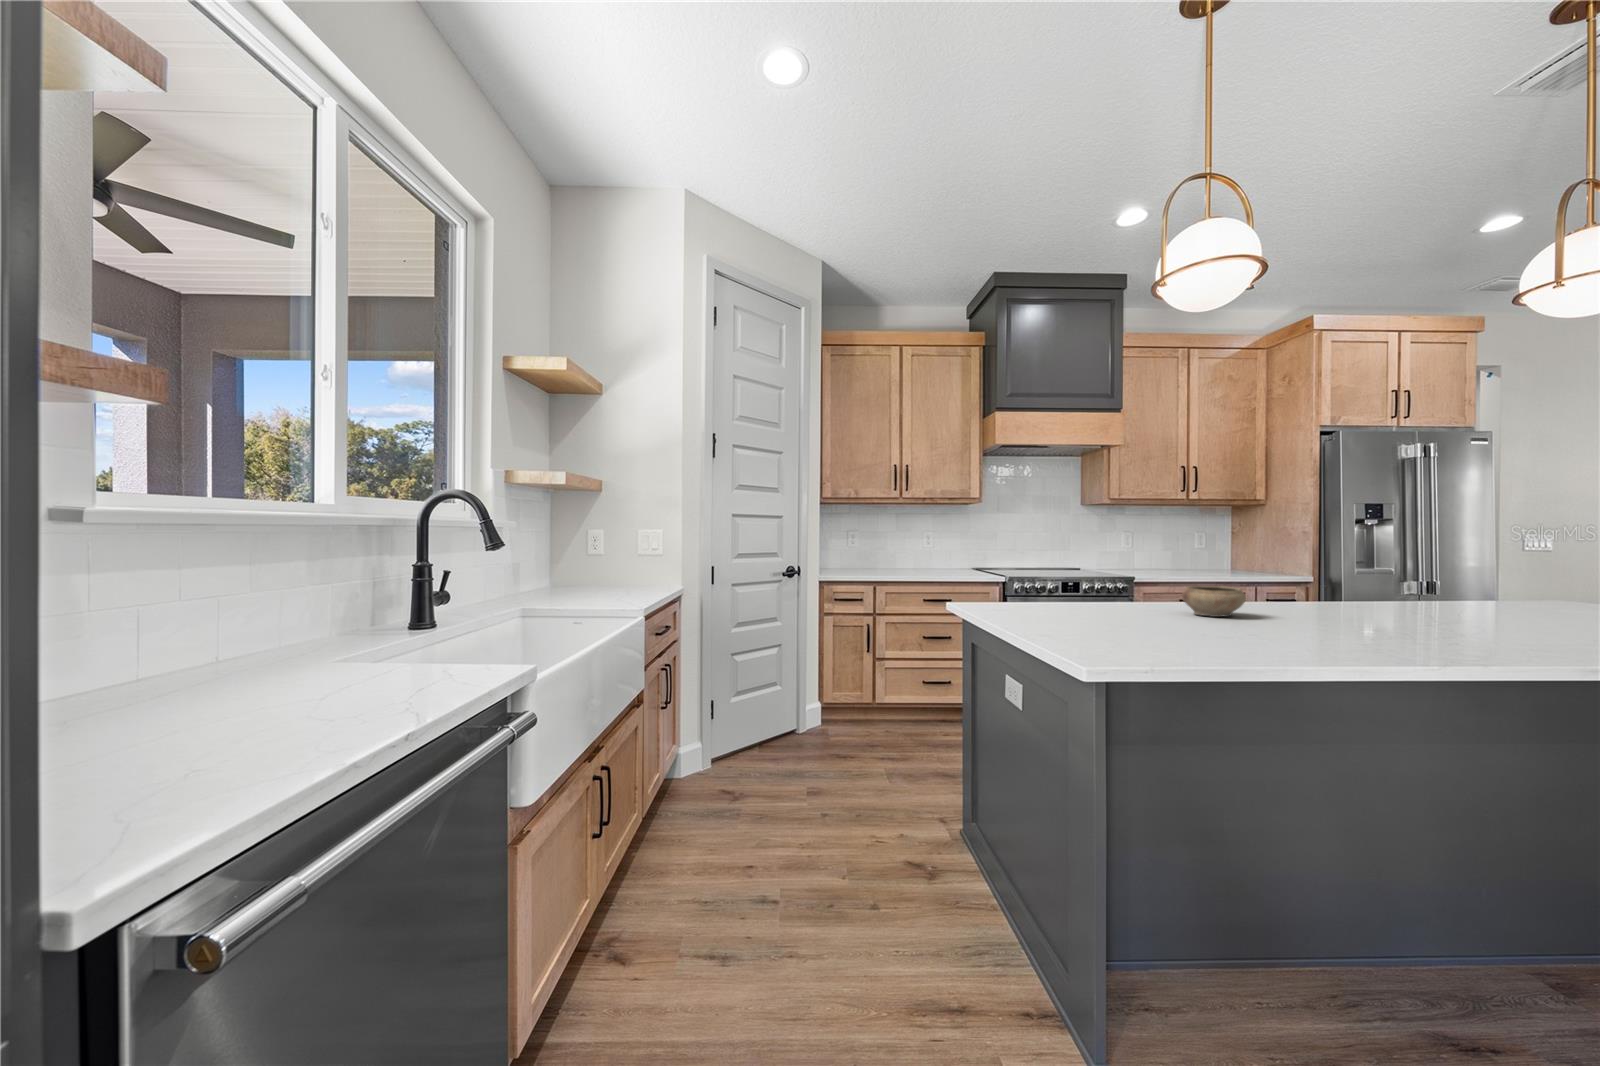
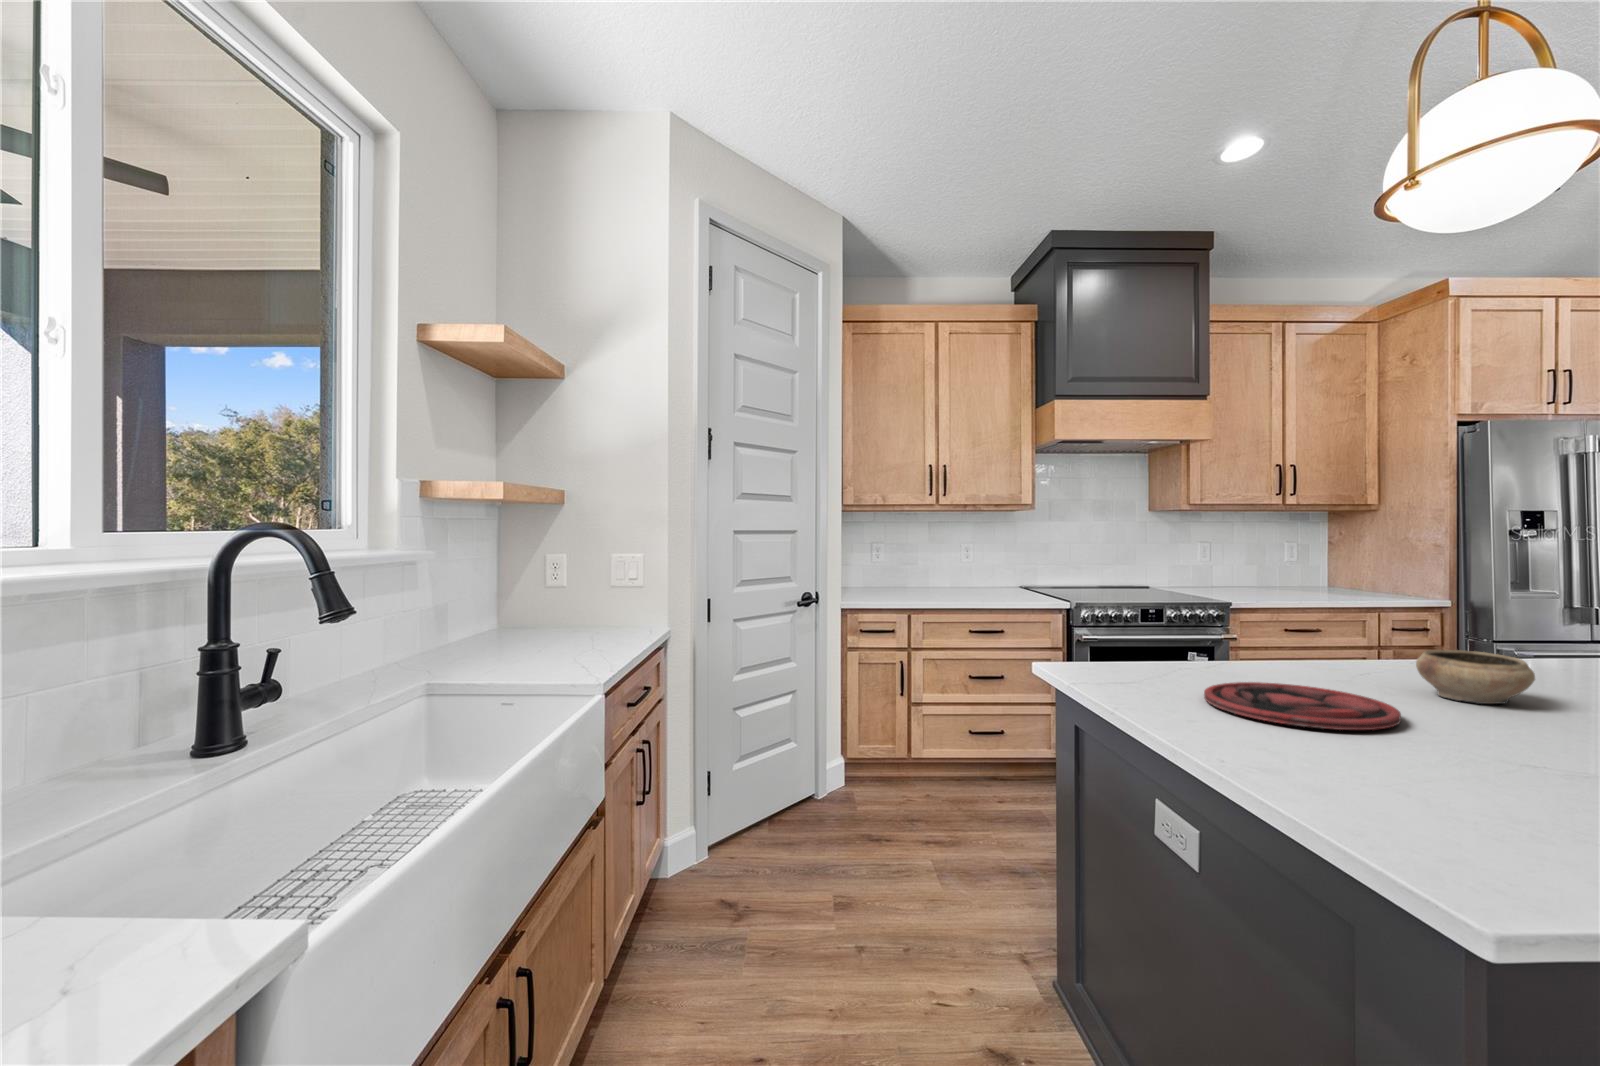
plate: none [1040,607,1149,624] -> present [1204,682,1401,730]

